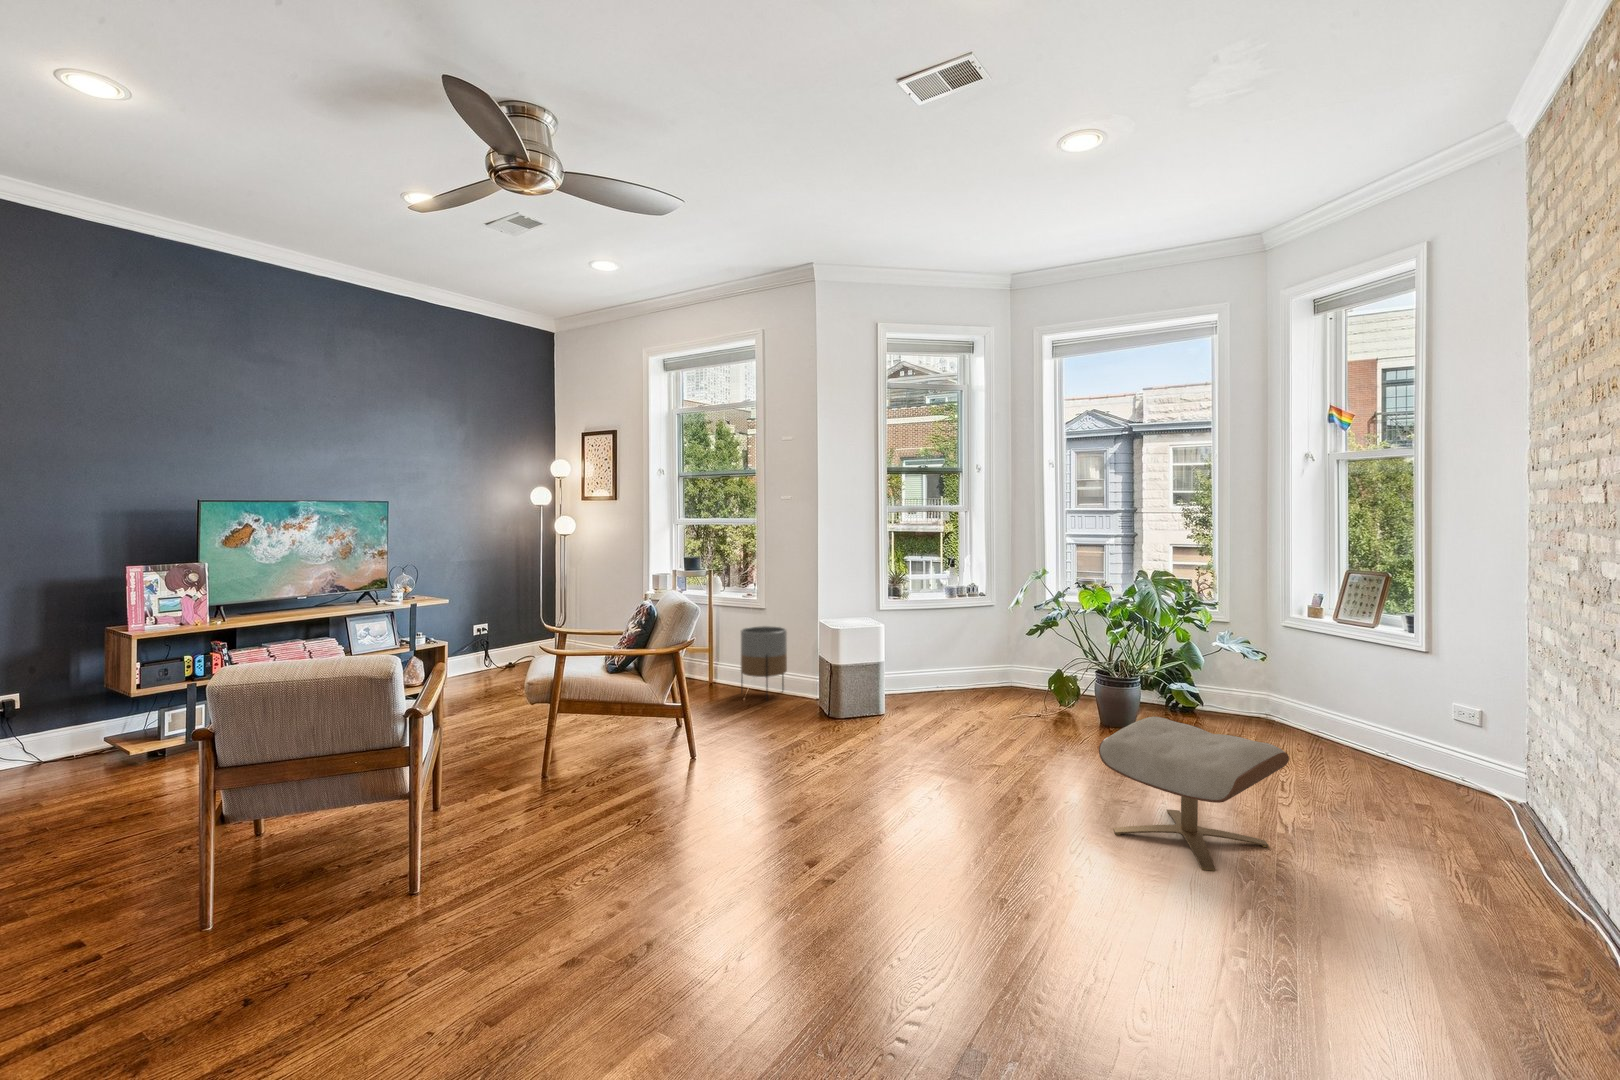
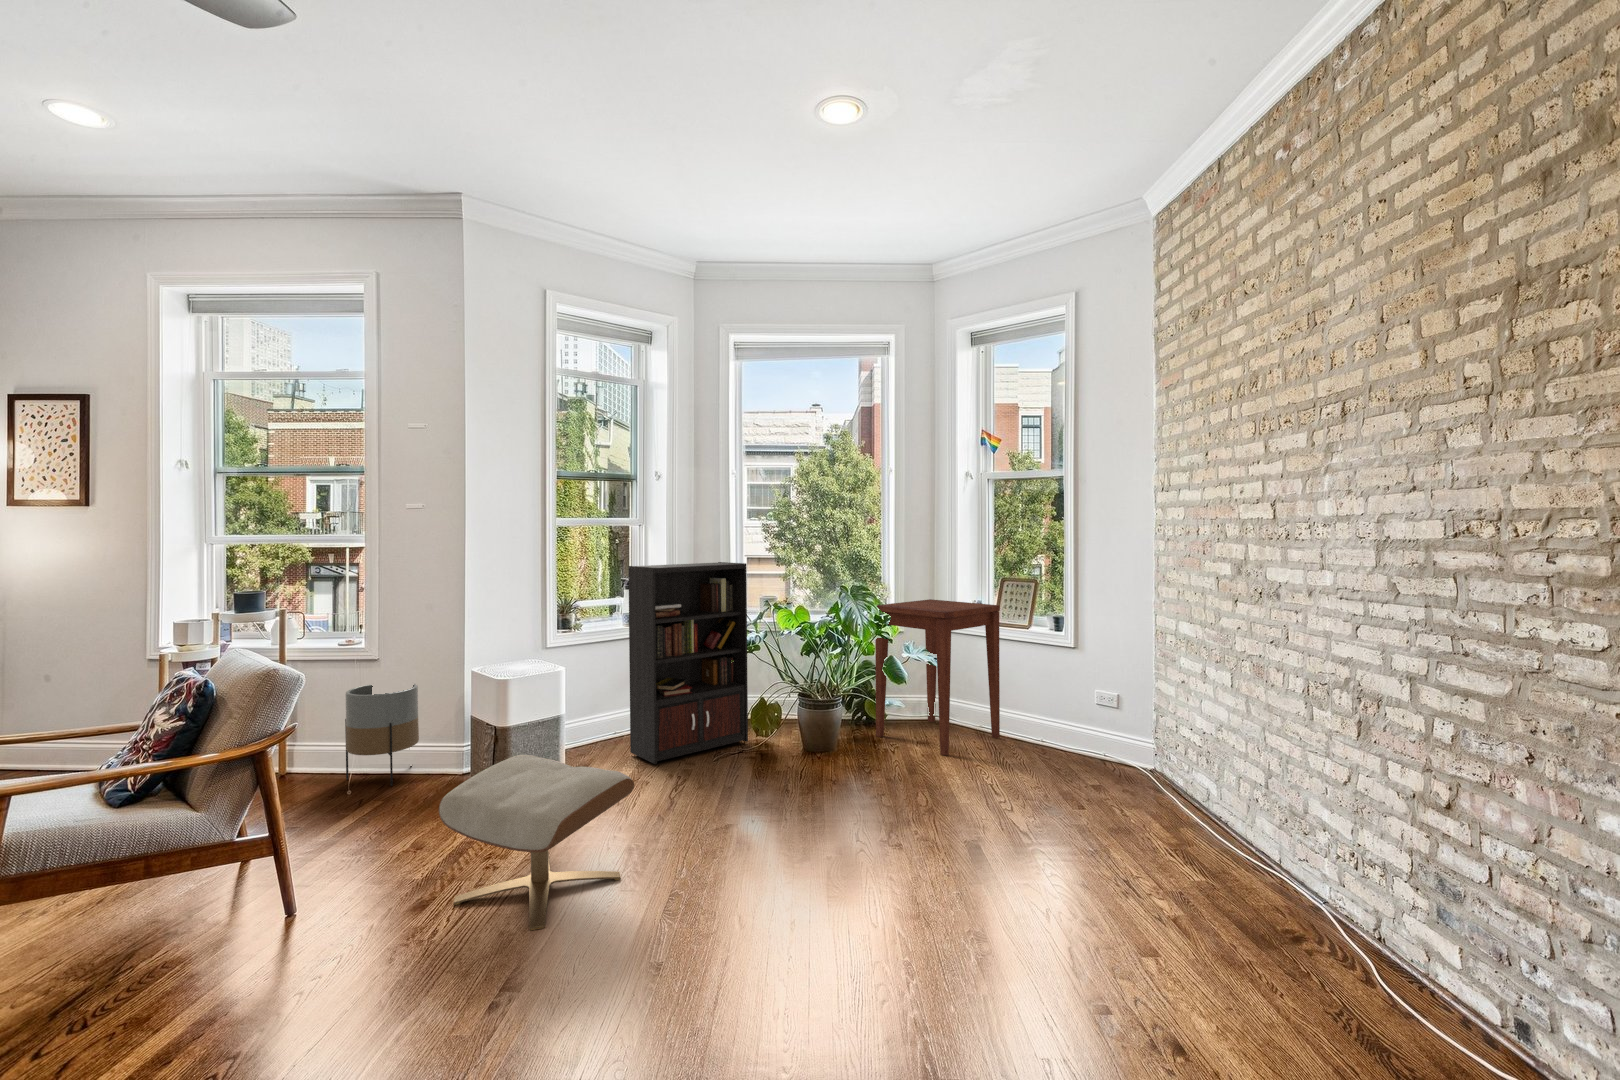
bookcase: none [942,544,1050,715] -> present [628,562,748,764]
side table: none [1185,590,1338,750] -> present [875,599,1000,755]
ottoman: present [1099,717,1289,871] -> present [439,755,634,930]

